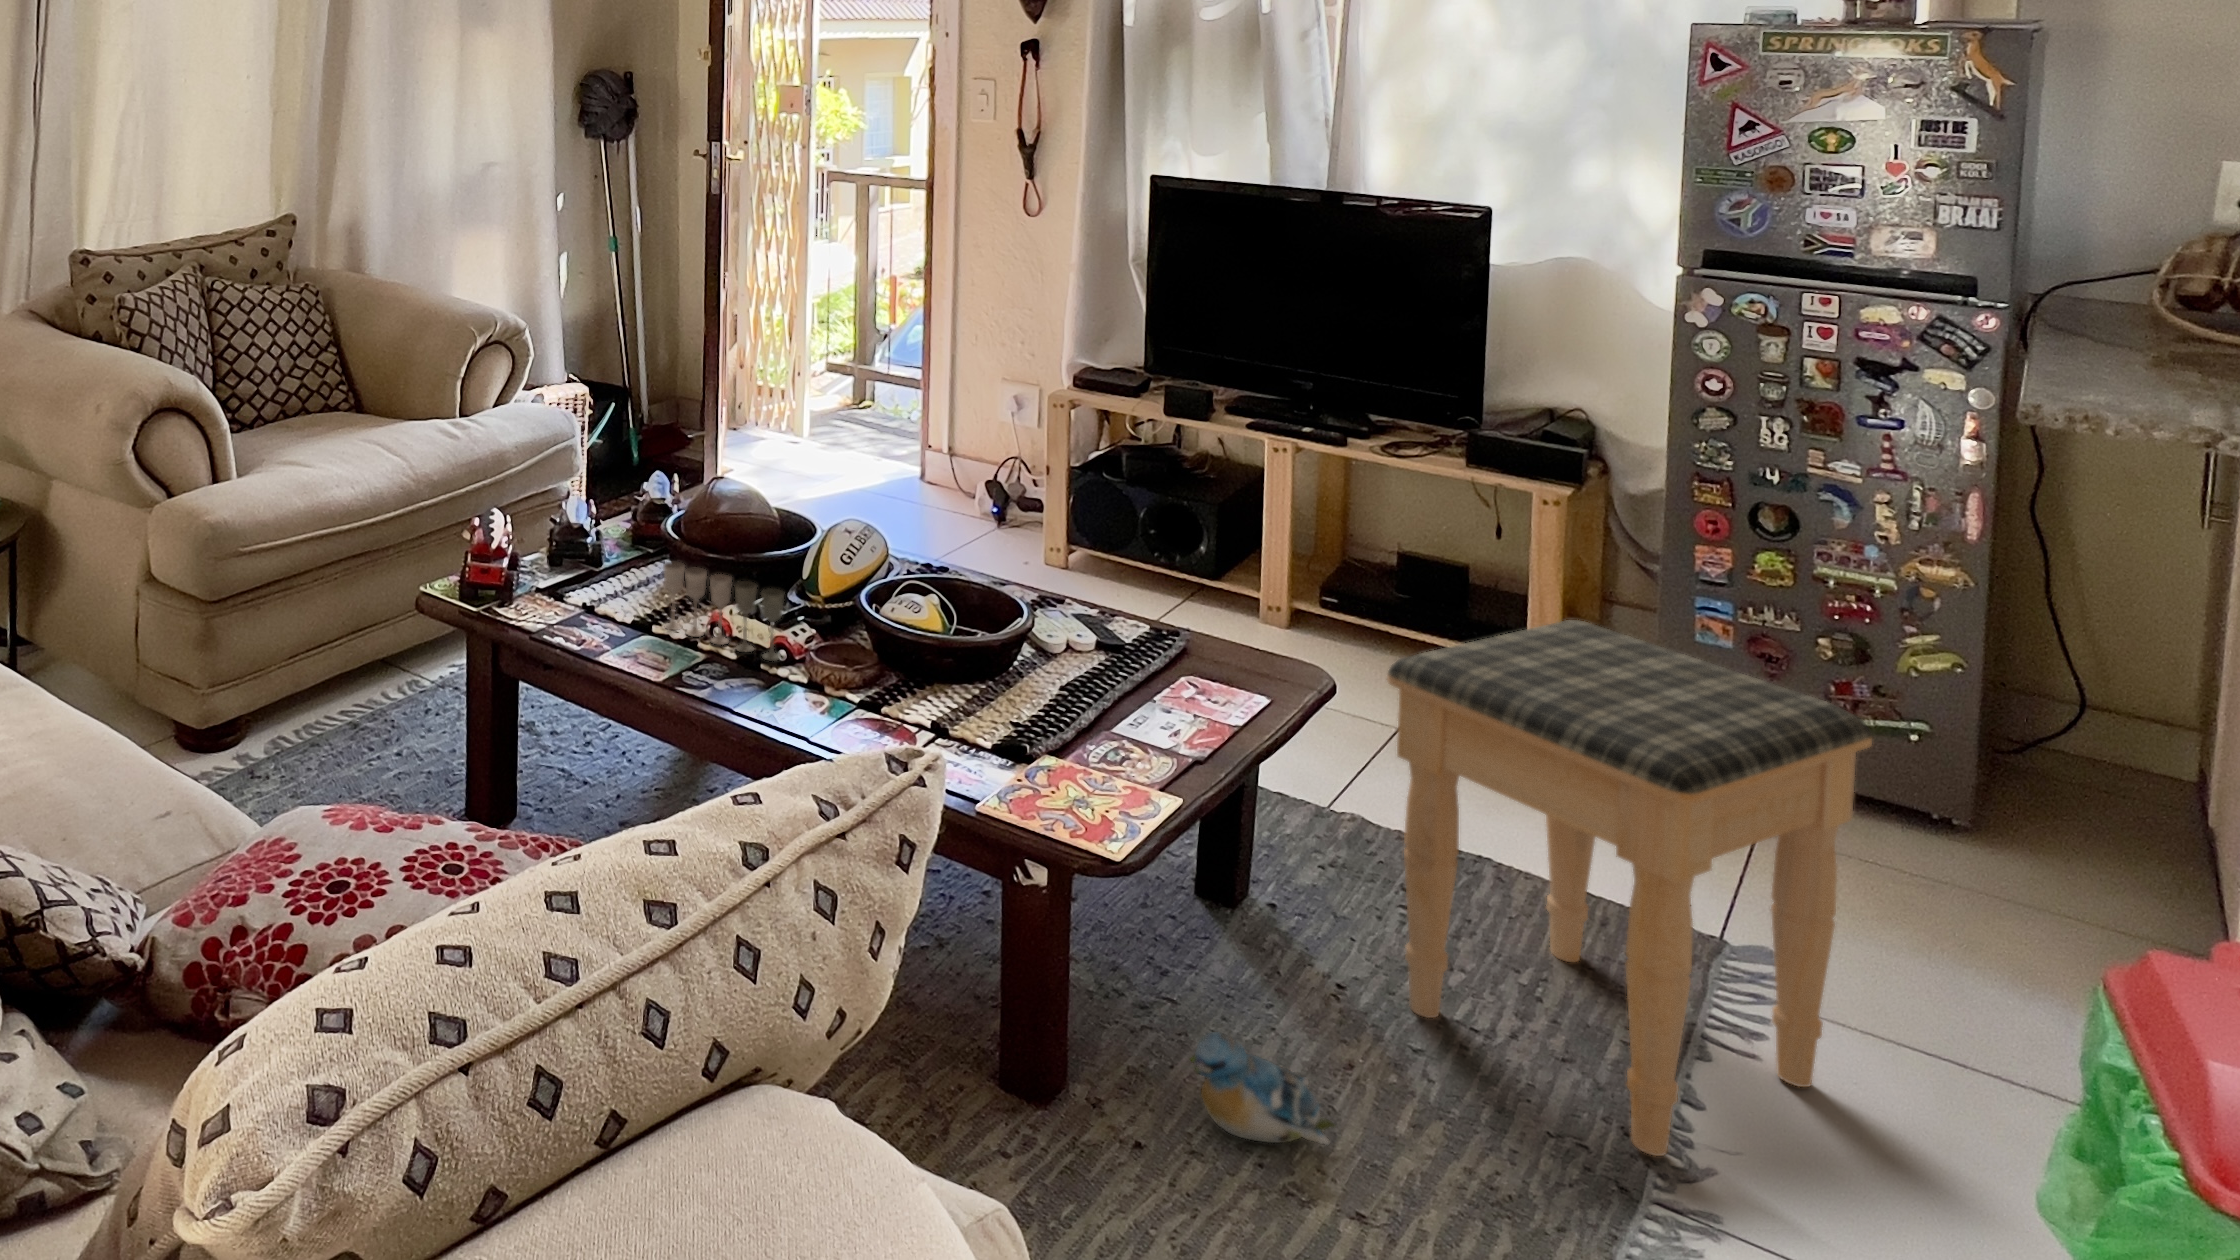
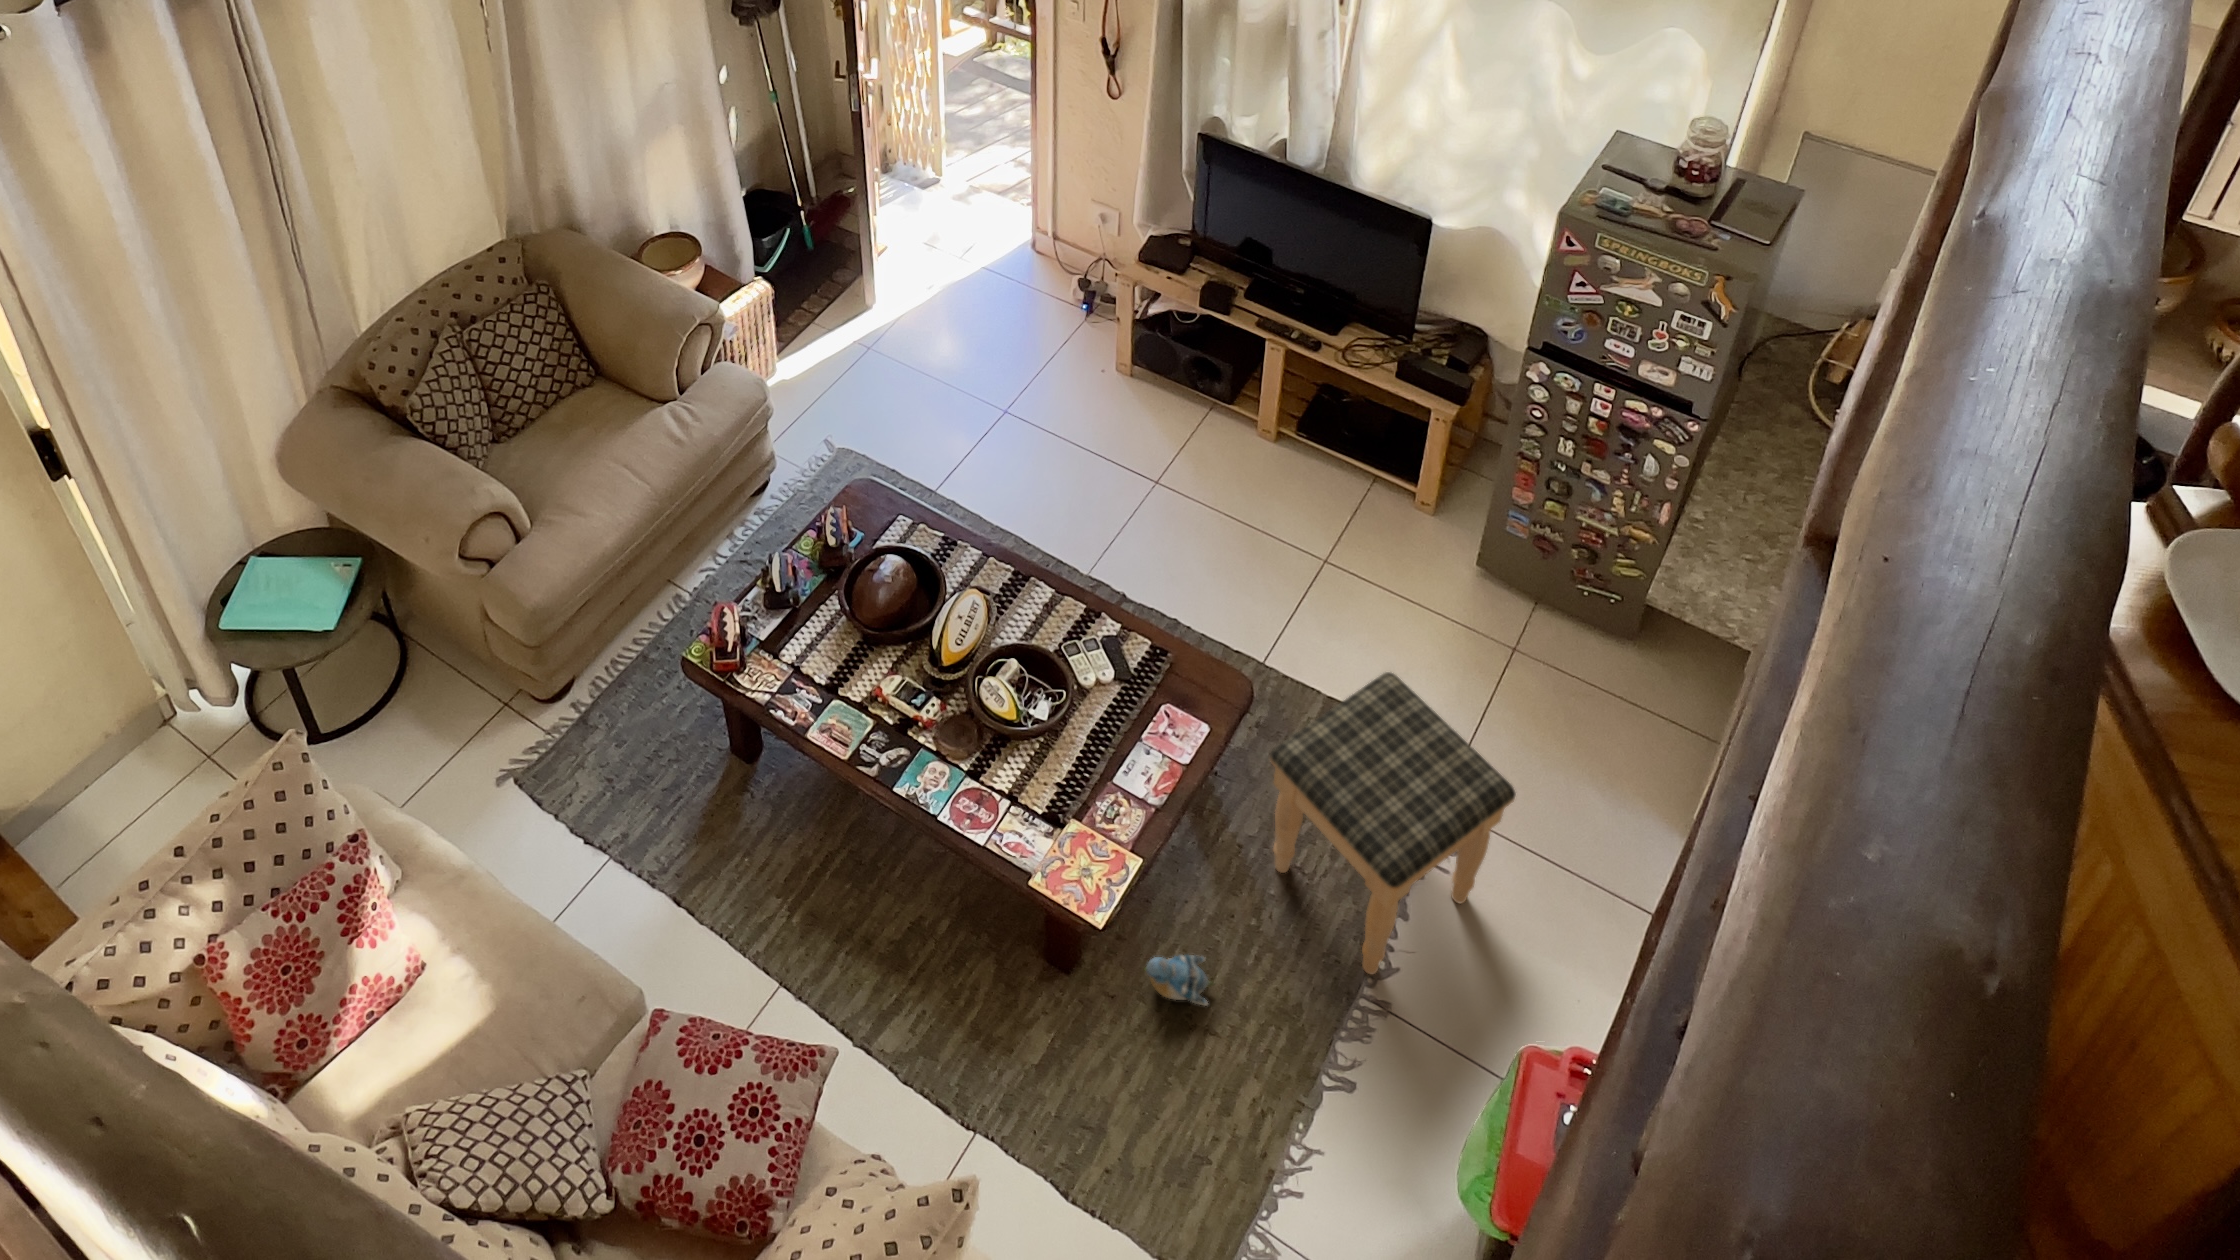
wine glass: present [663,562,784,661] -> none [846,683,923,753]

